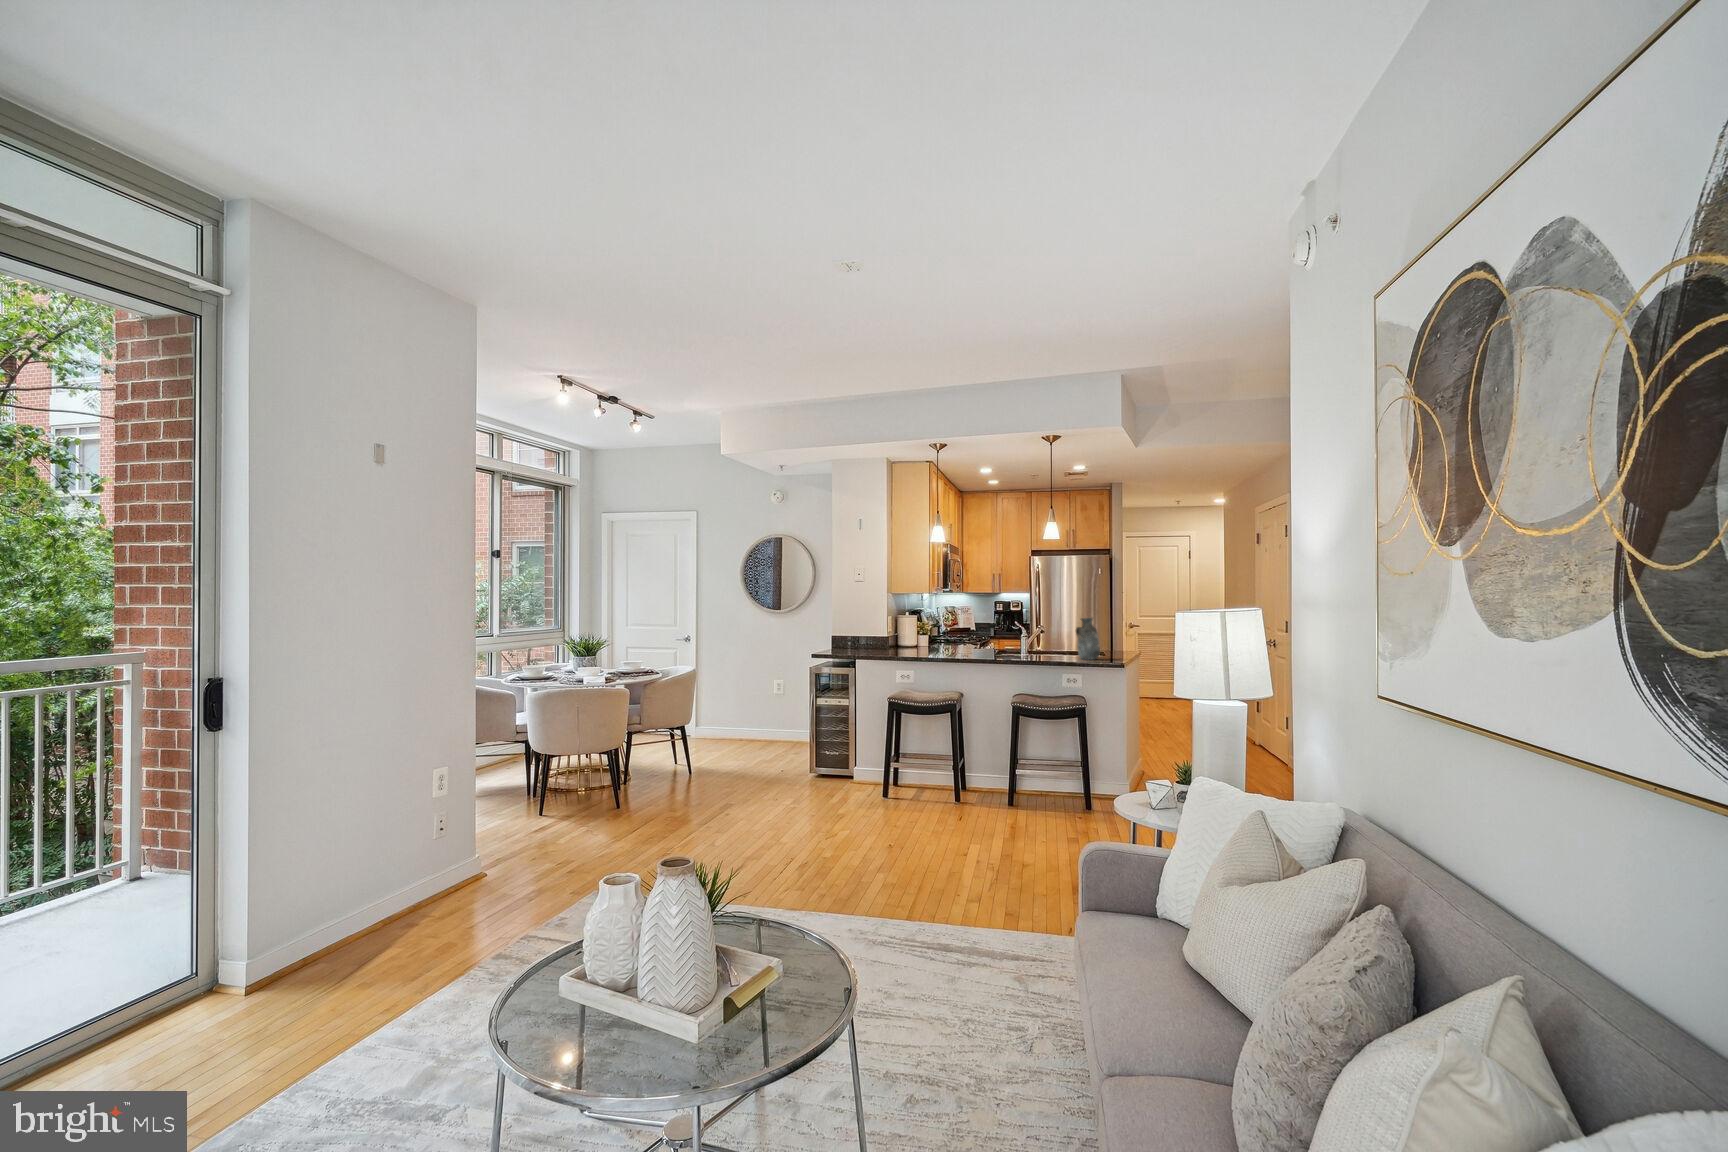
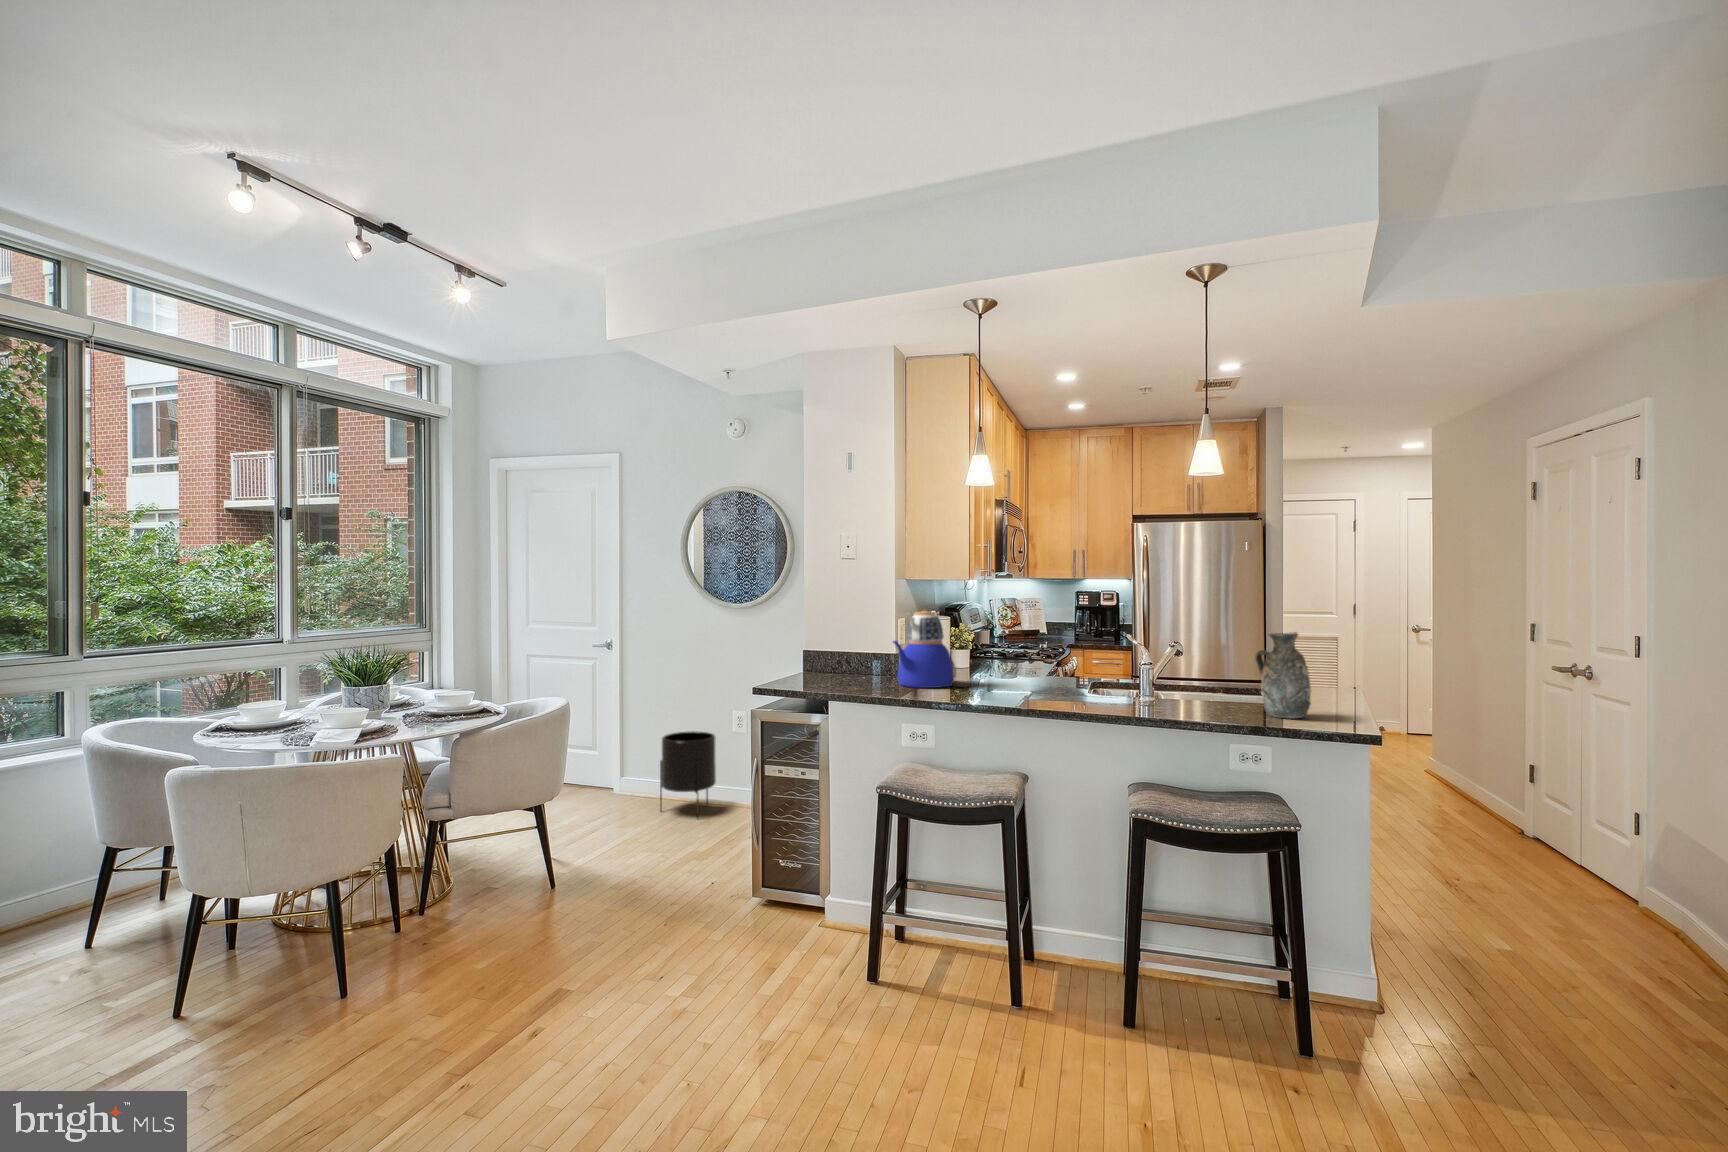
teapot: none [888,608,922,653] -> present [893,611,956,688]
planter: none [728,694,764,748] -> present [660,731,716,811]

